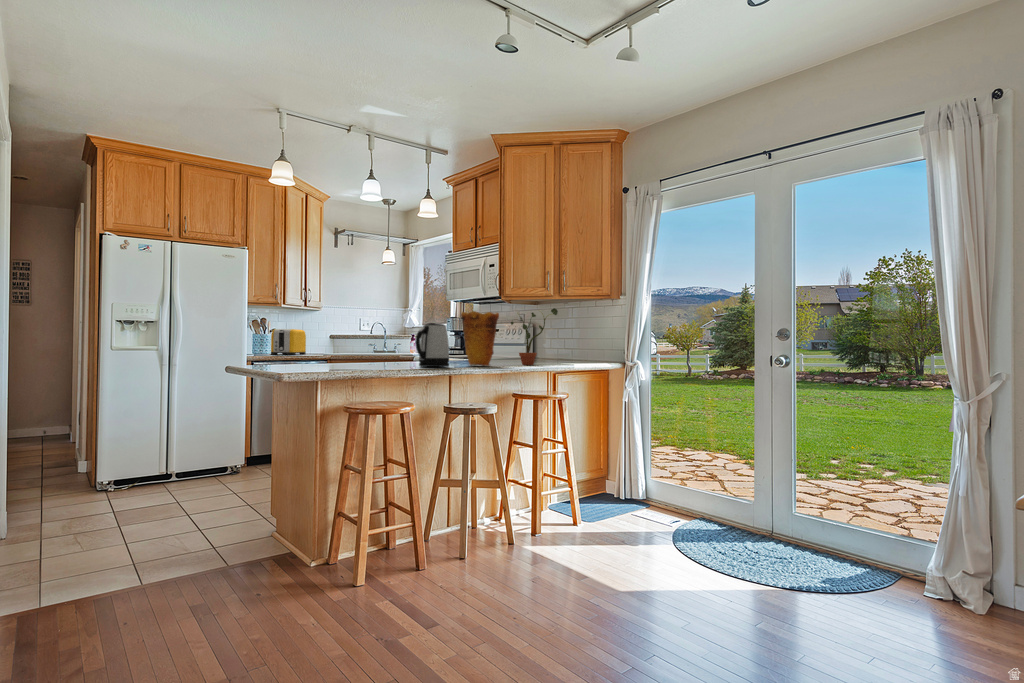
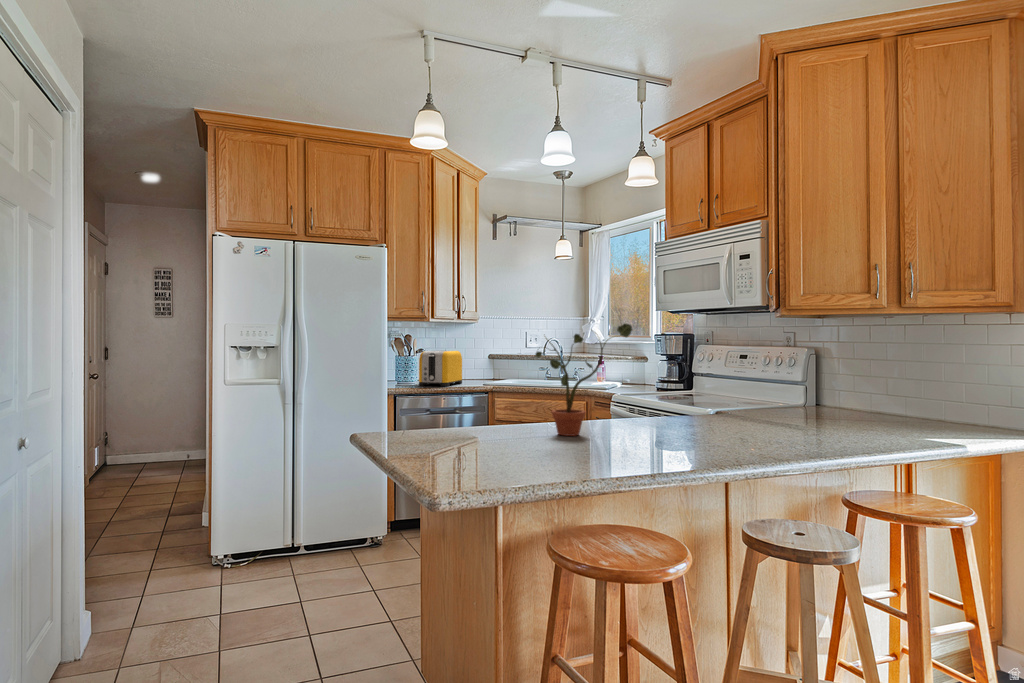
potted plant: present [511,308,558,365] -> present [535,324,632,436]
vase: present [461,311,499,366] -> none [730,341,805,442]
kettle: present [415,323,449,367] -> none [667,370,727,456]

